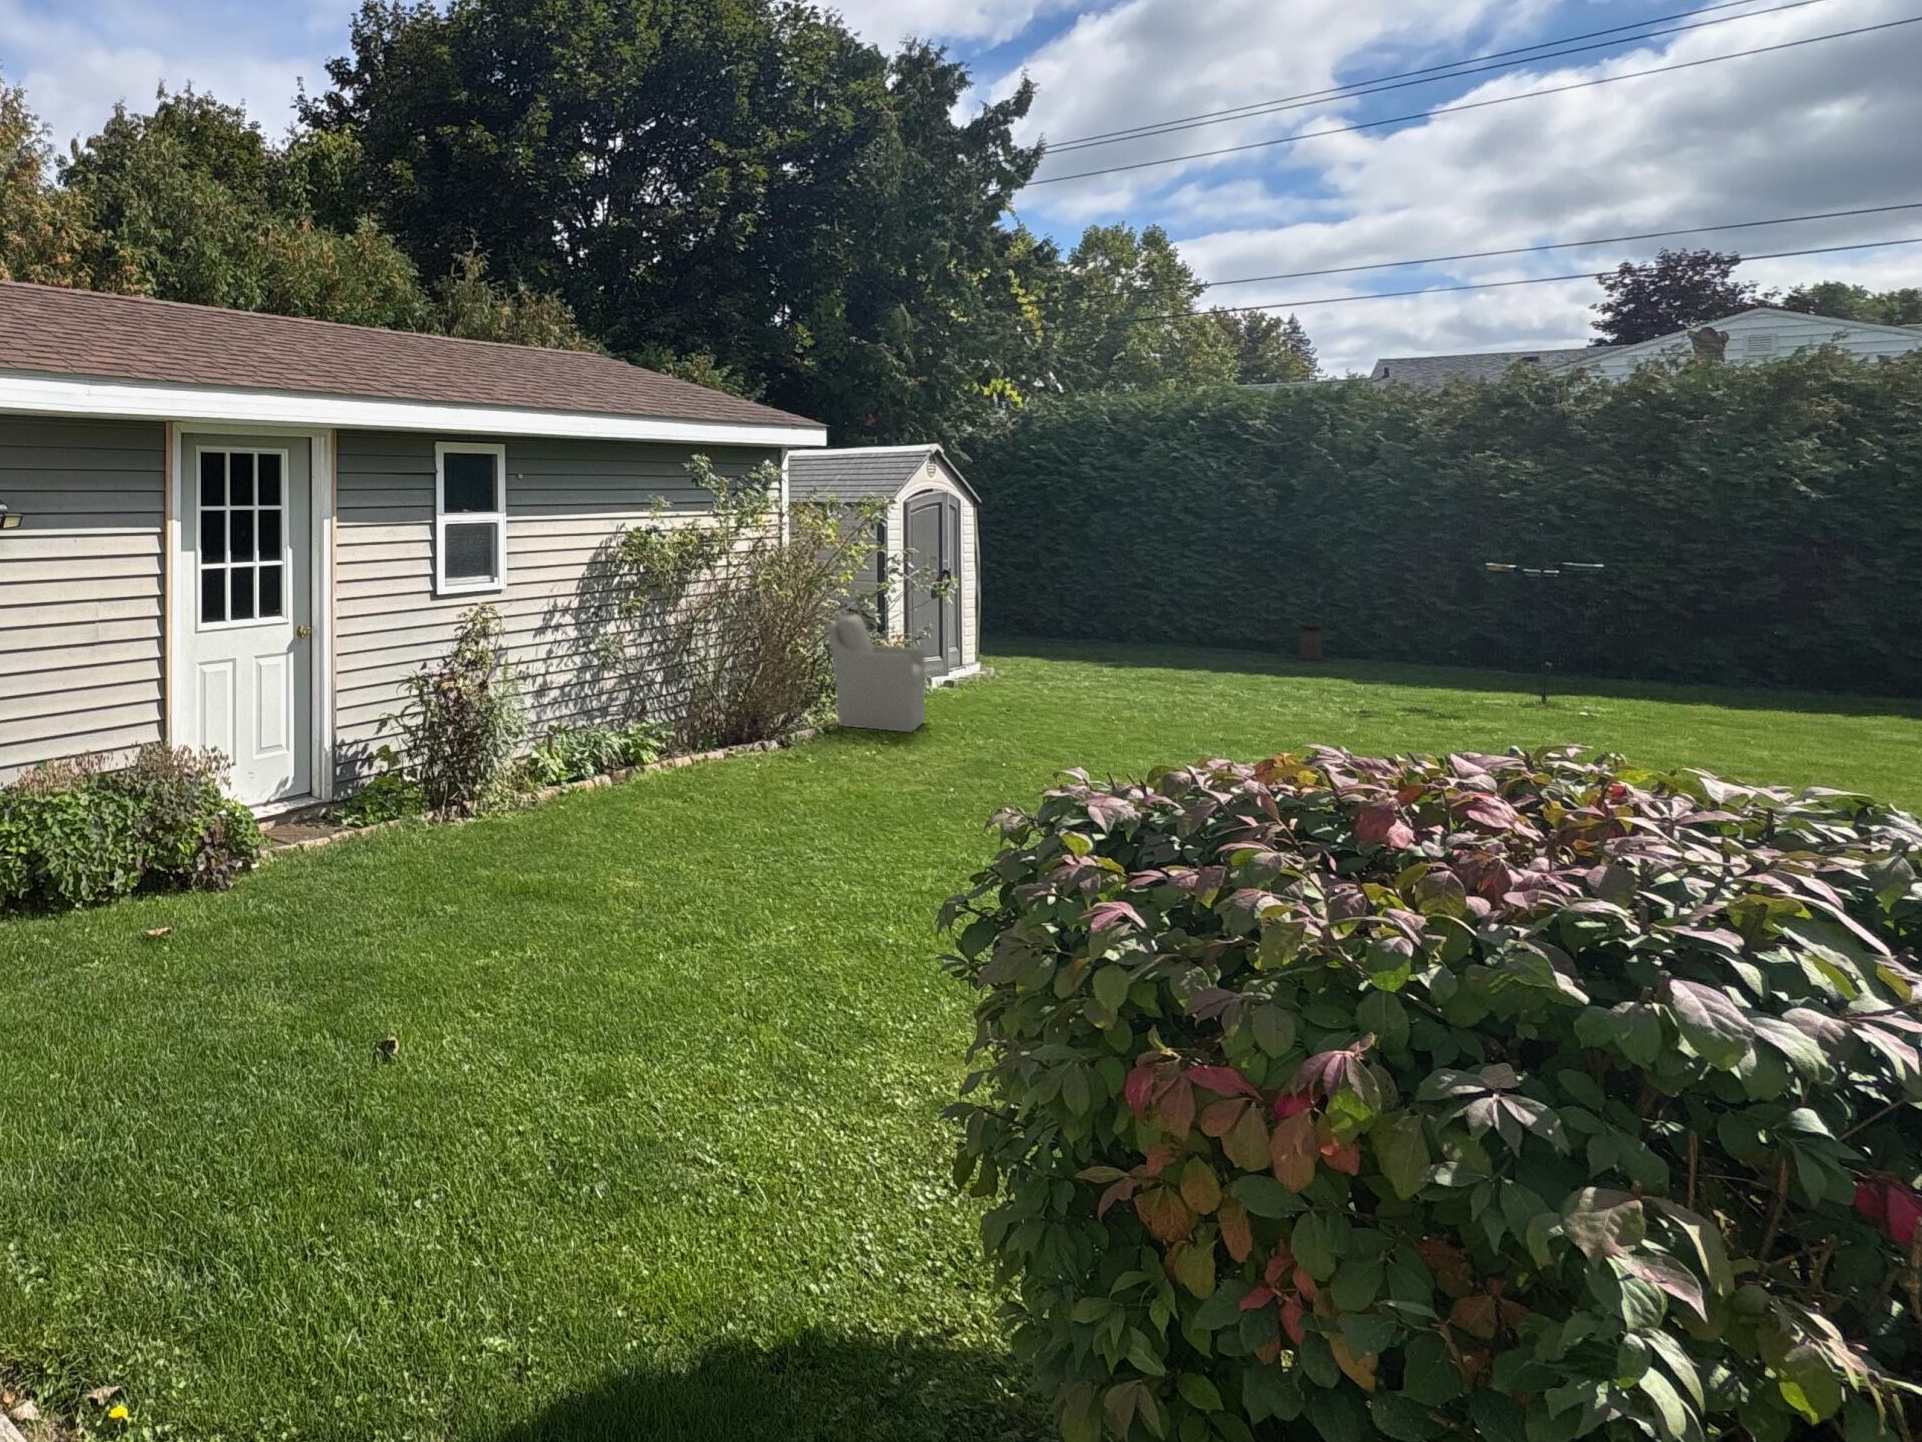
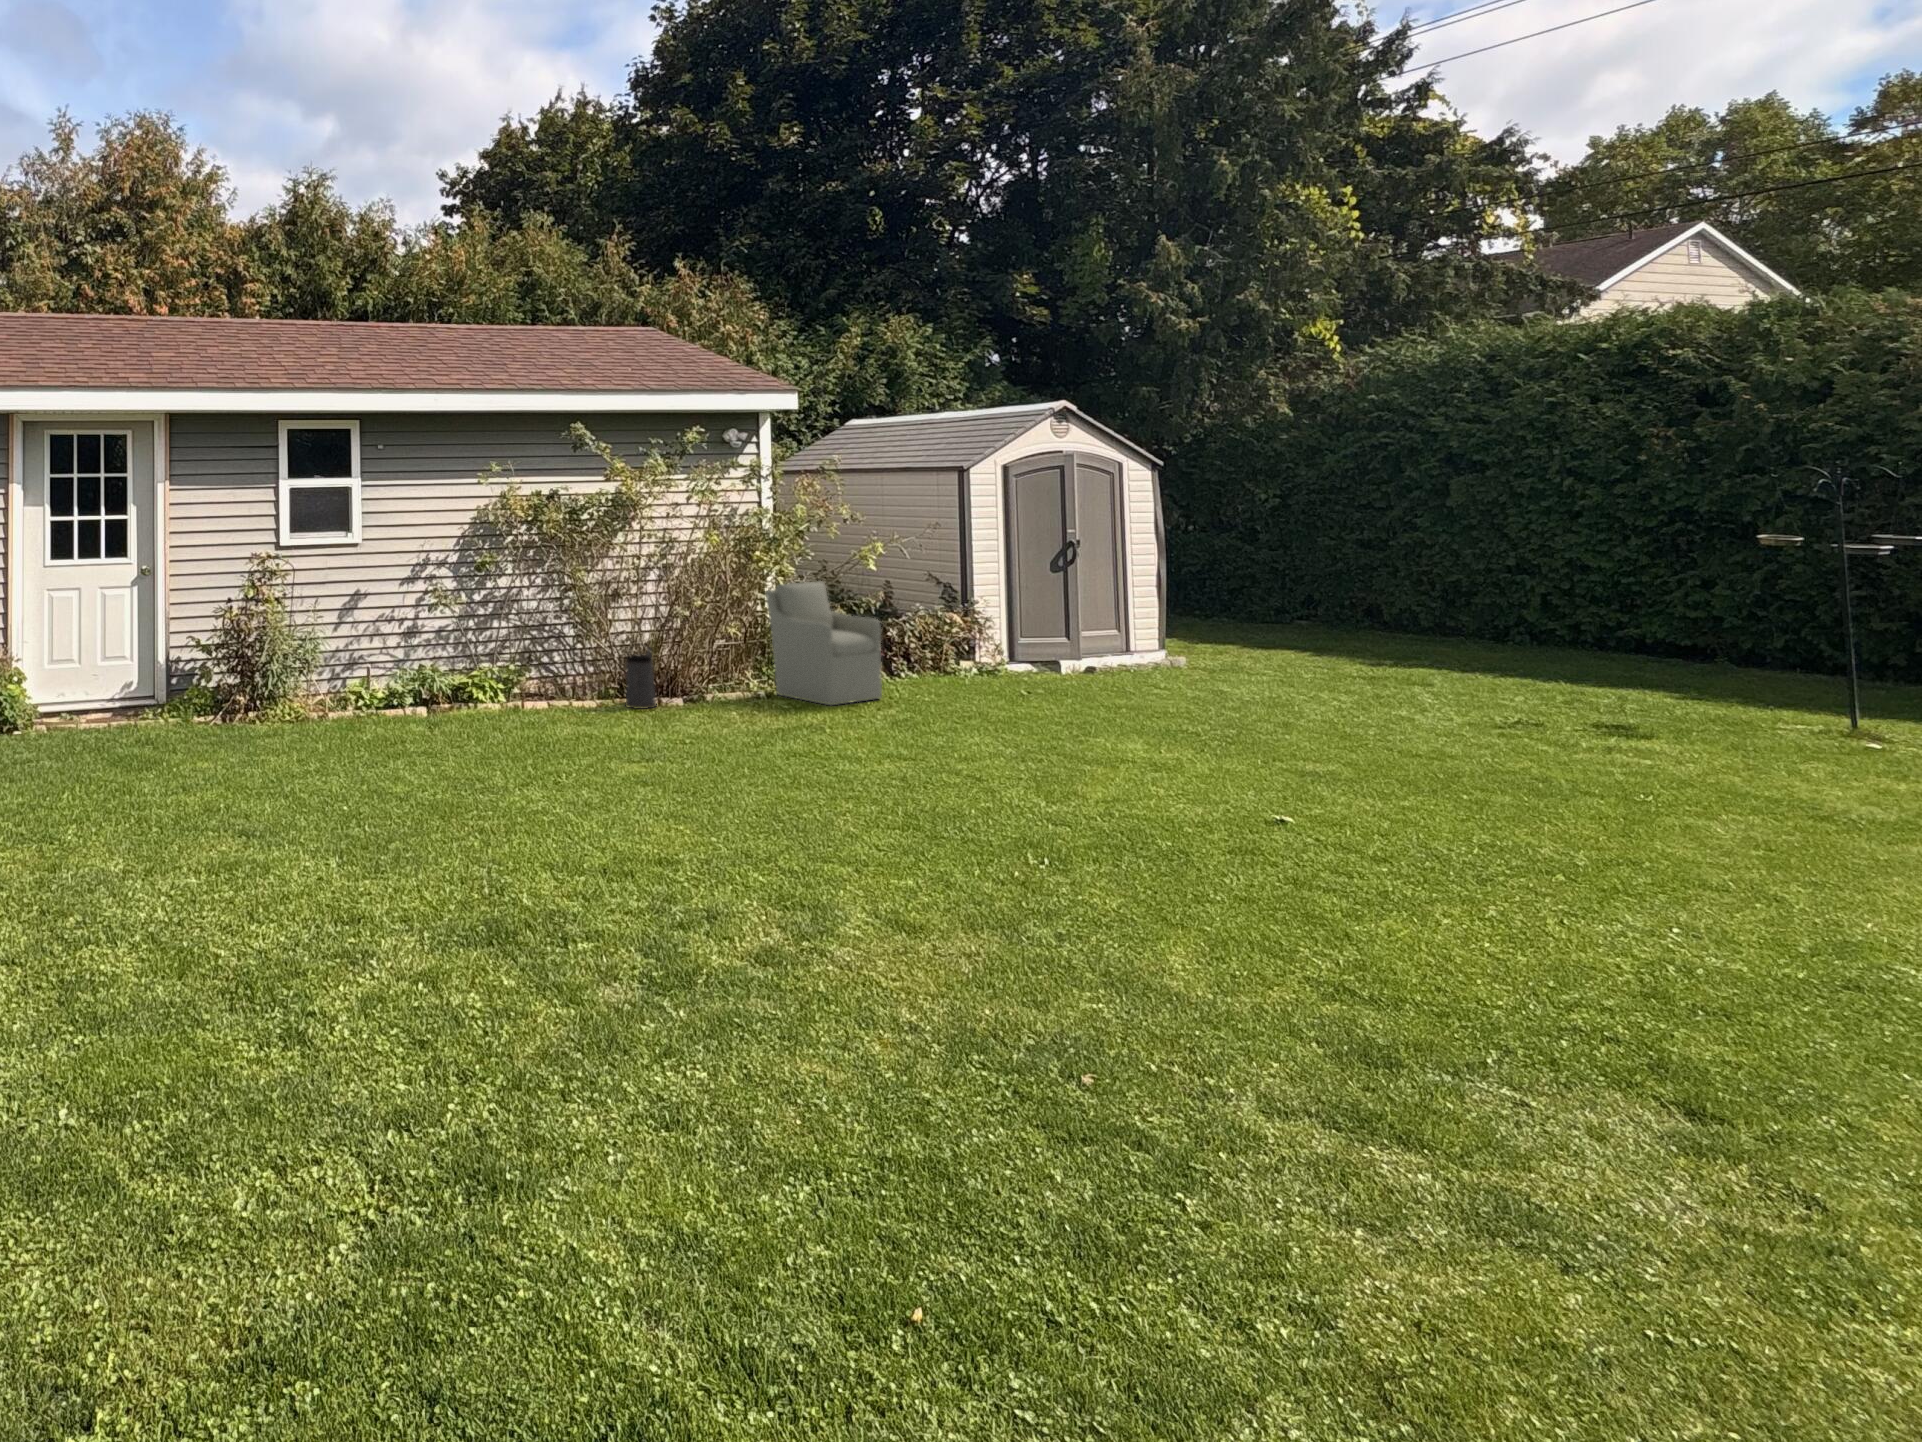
watering can: present [1300,624,1323,660] -> present [625,645,657,709]

